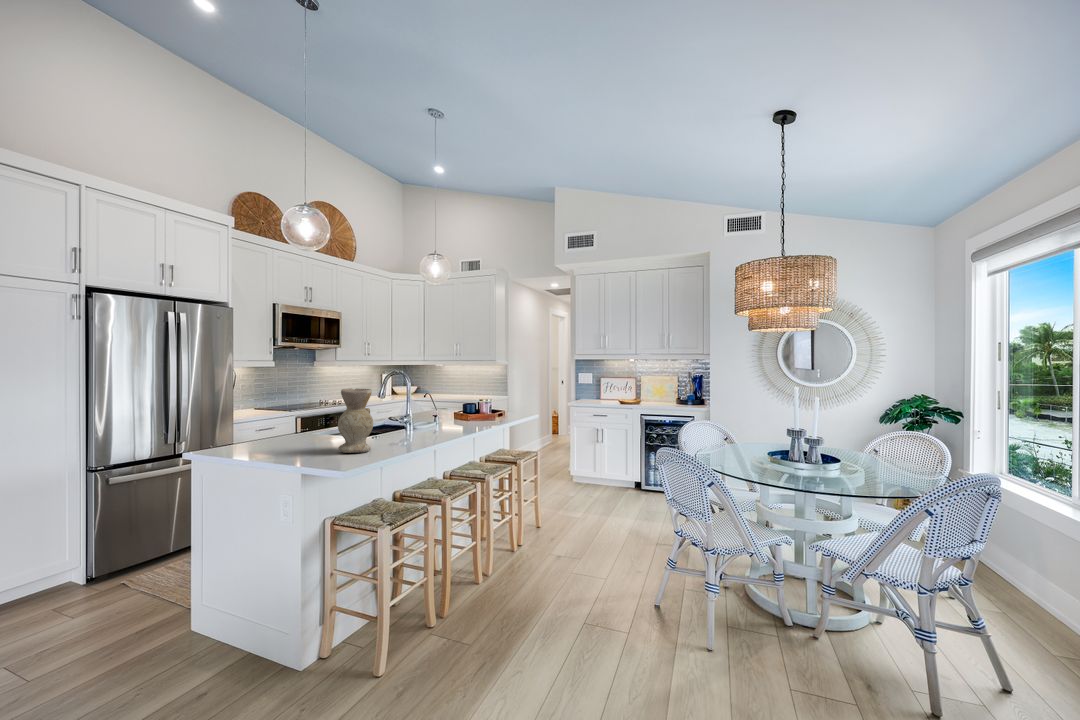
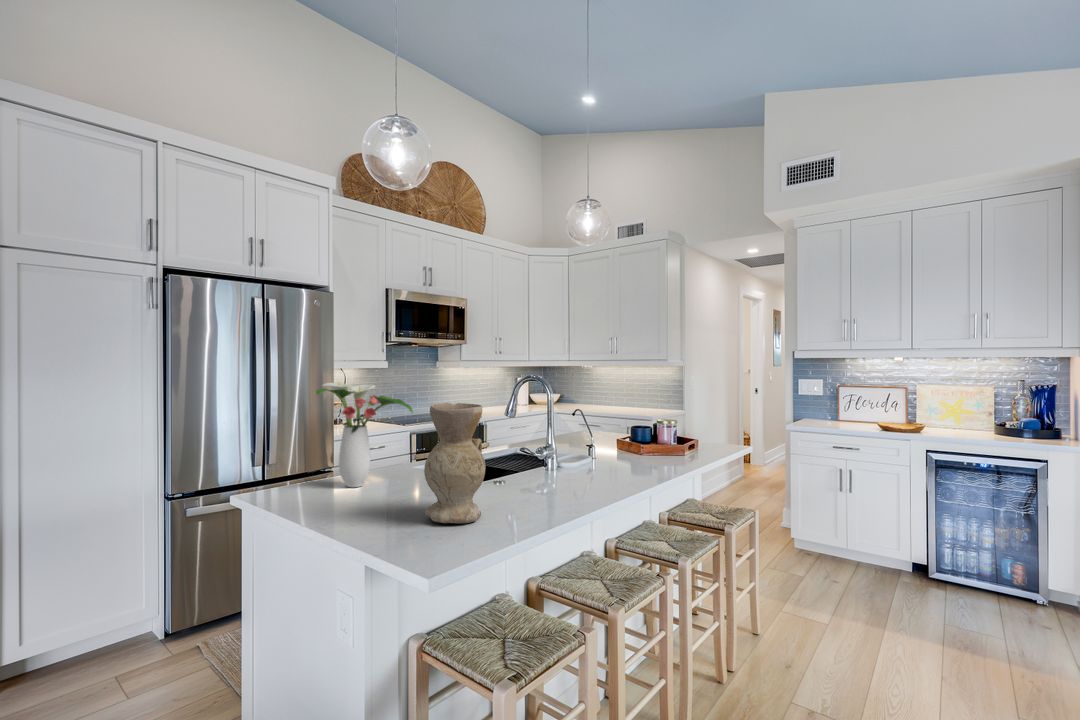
flower arrangement: none [258,377,322,444] -> present [316,382,413,487]

